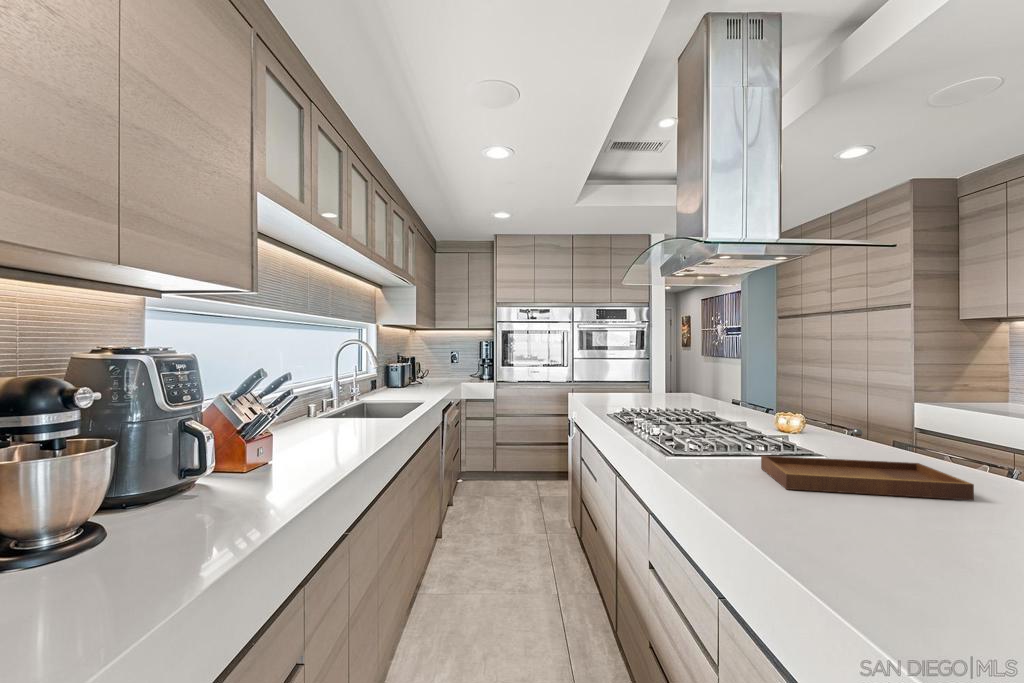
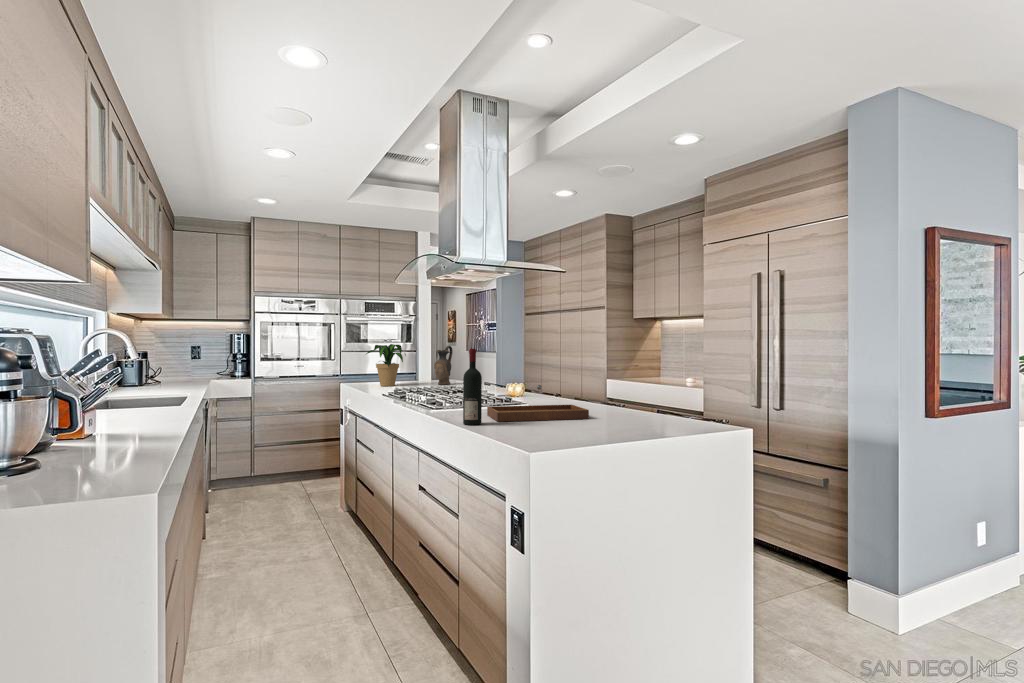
potted plant: none [591,353,639,399] -> present [366,344,406,386]
ceramic pitcher: none [672,355,694,400] -> present [434,346,453,385]
wine bottle: none [726,369,759,495] -> present [463,349,482,425]

